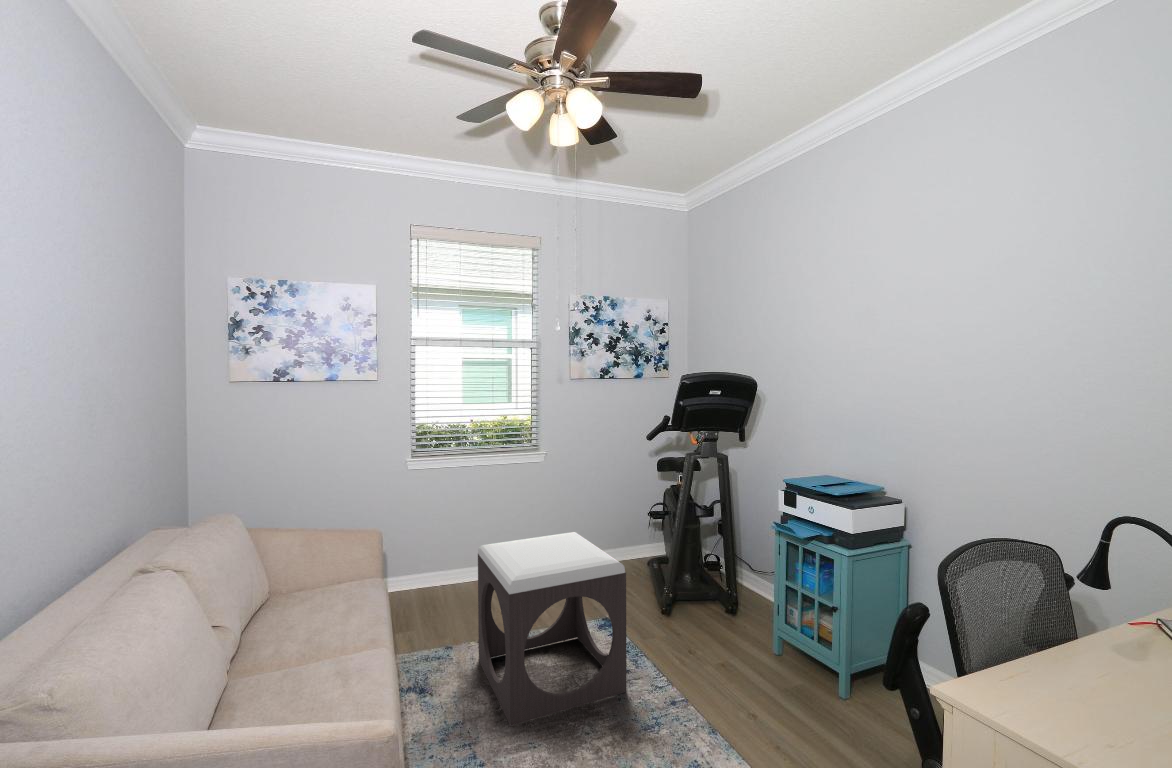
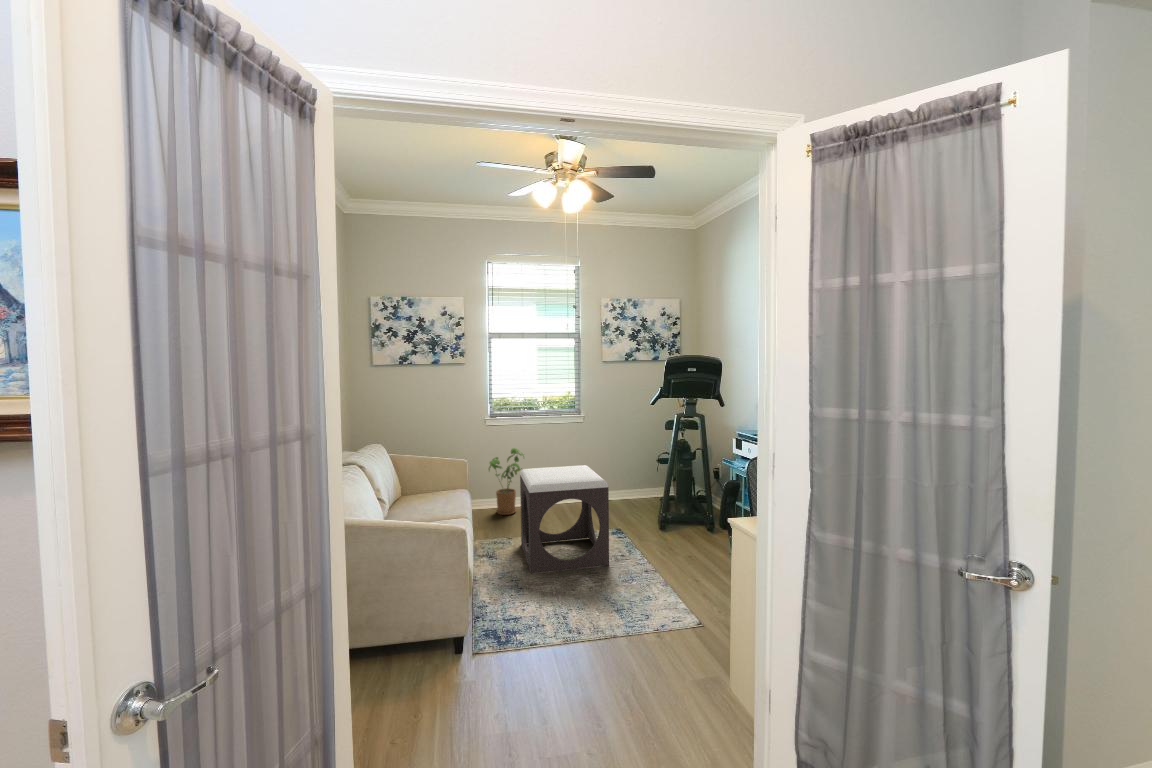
house plant: none [414,503,468,603] -> present [489,448,524,515]

